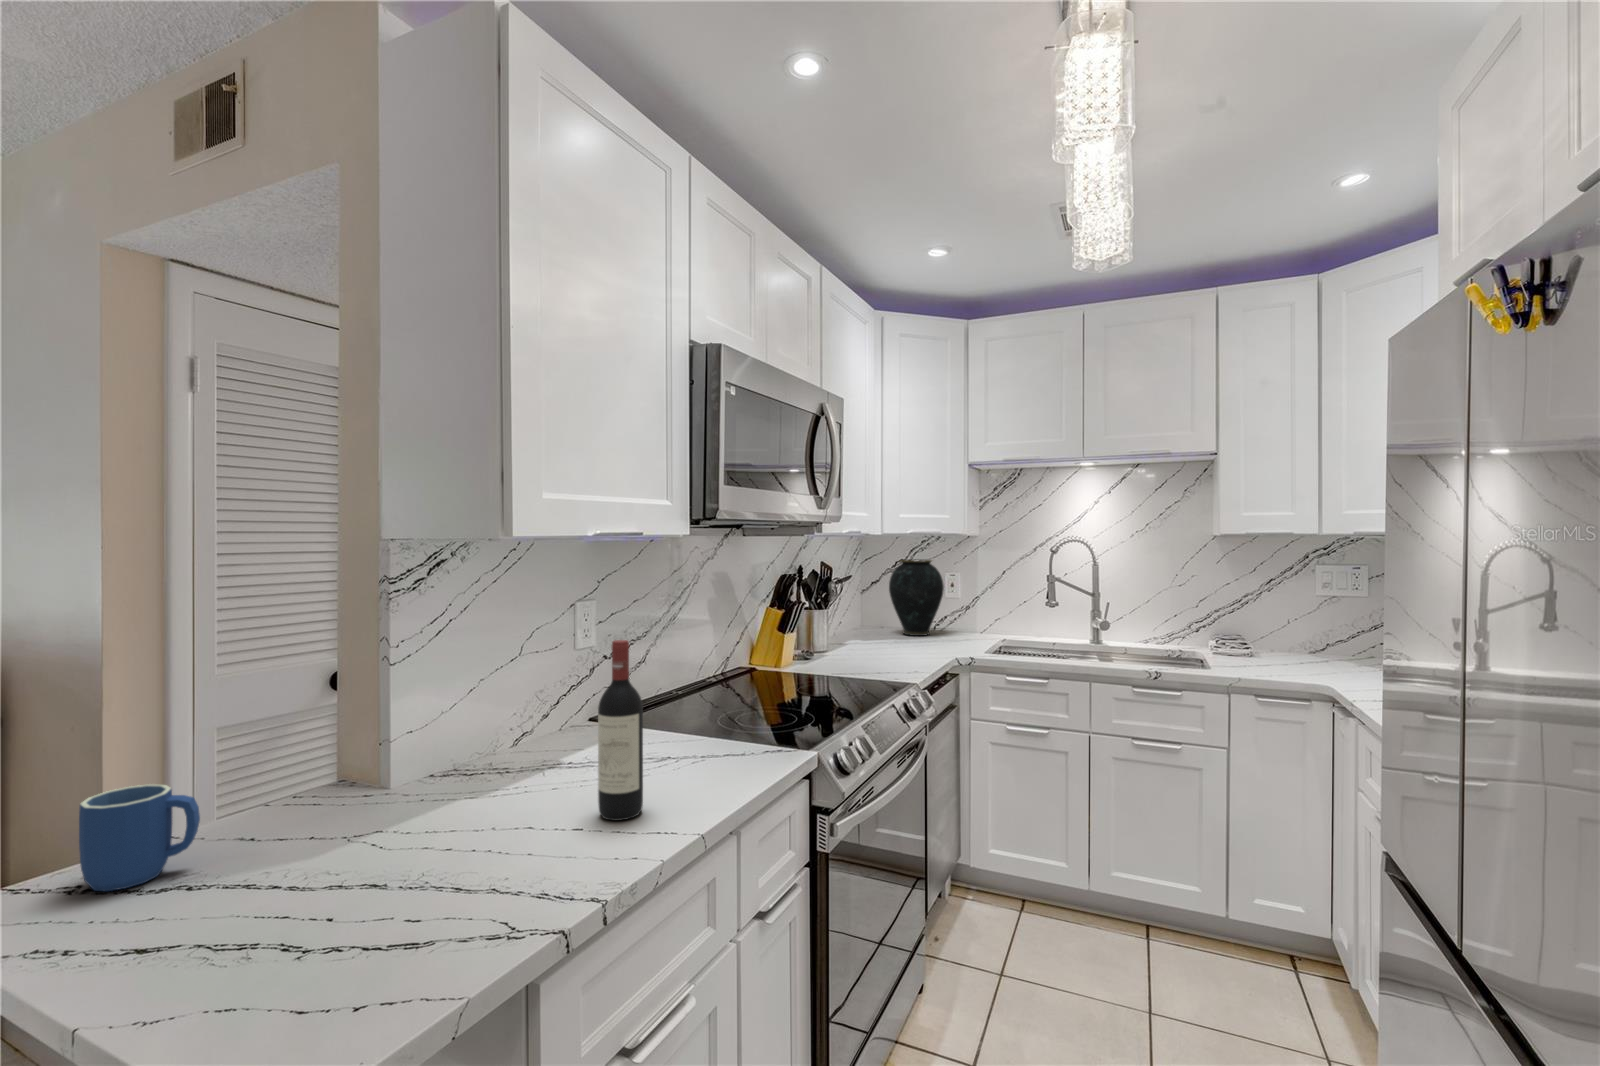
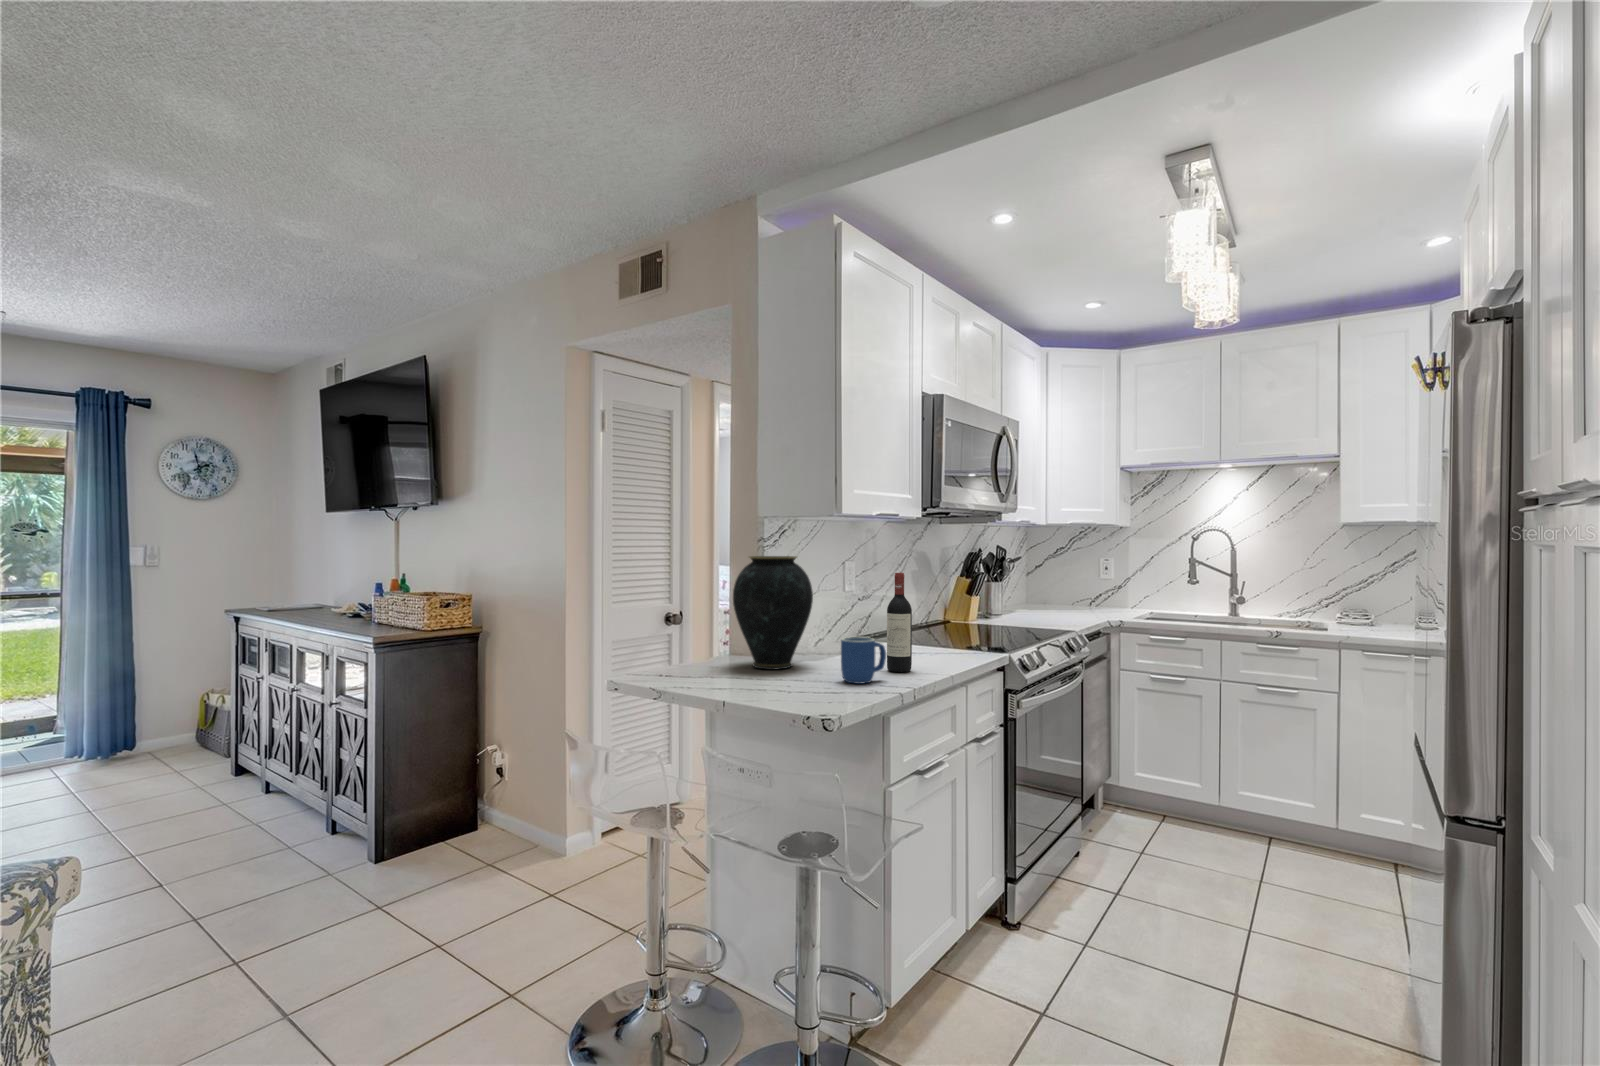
vase: present [889,559,944,636] -> present [733,556,813,670]
mug: present [79,784,200,891] -> present [841,637,886,684]

